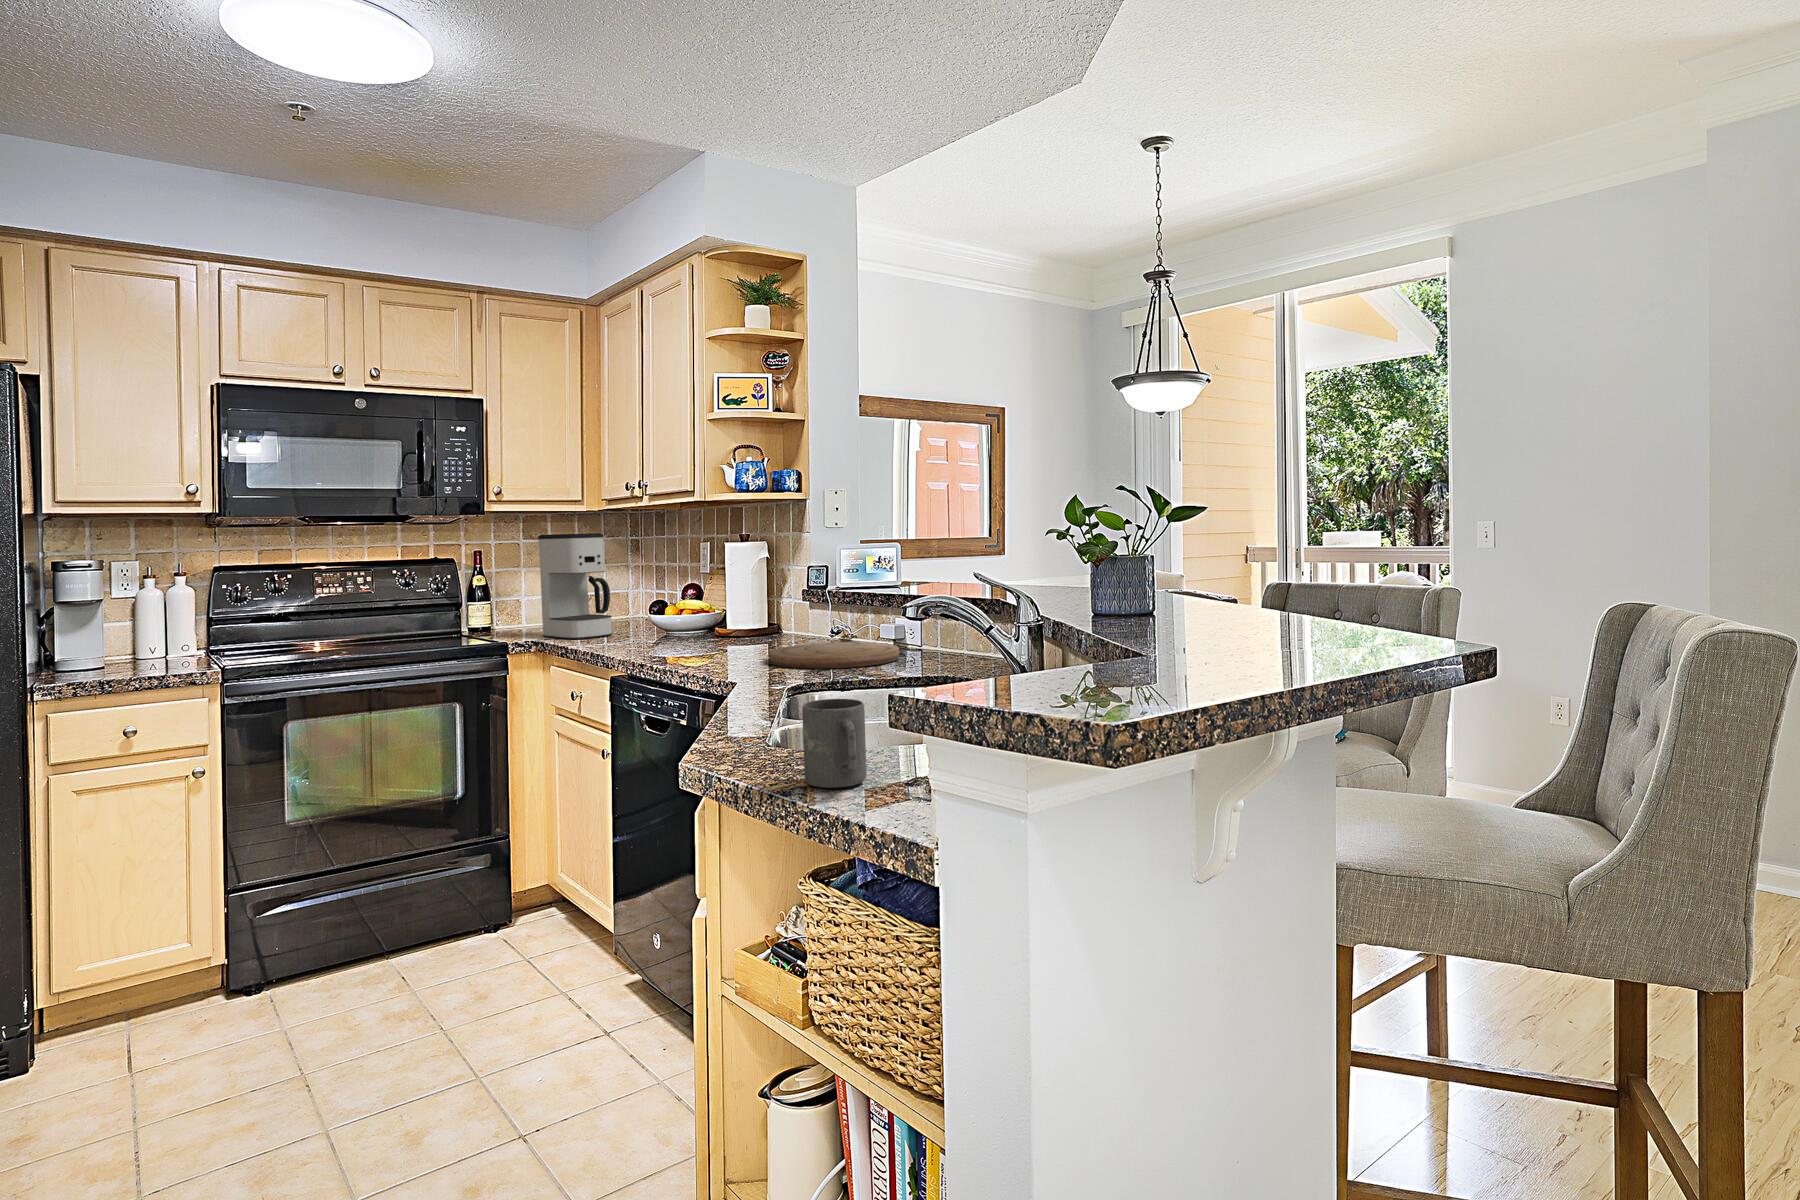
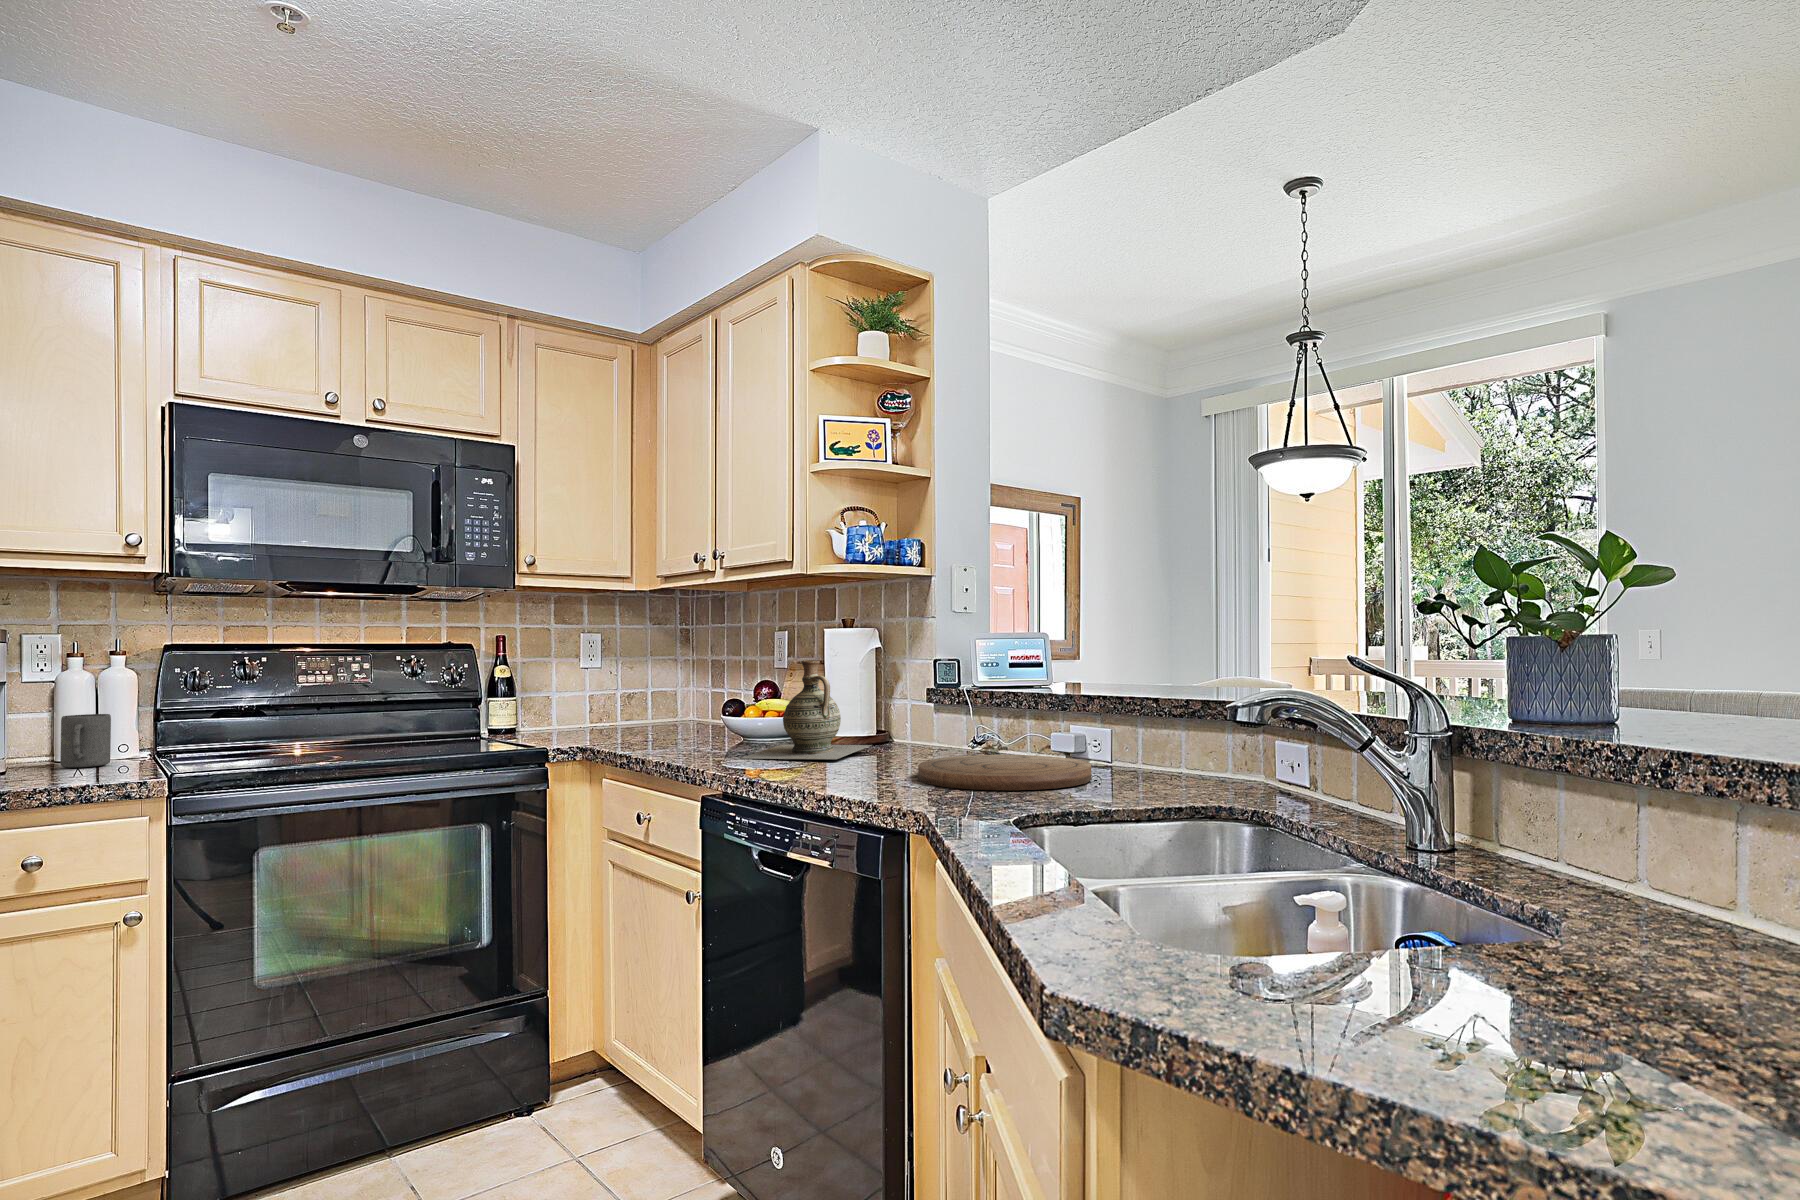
coffee maker: present [538,533,612,639] -> none [584,612,672,746]
ceramic jug: none [652,571,761,648] -> present [742,660,871,759]
mug: present [802,699,866,788] -> present [60,714,111,768]

